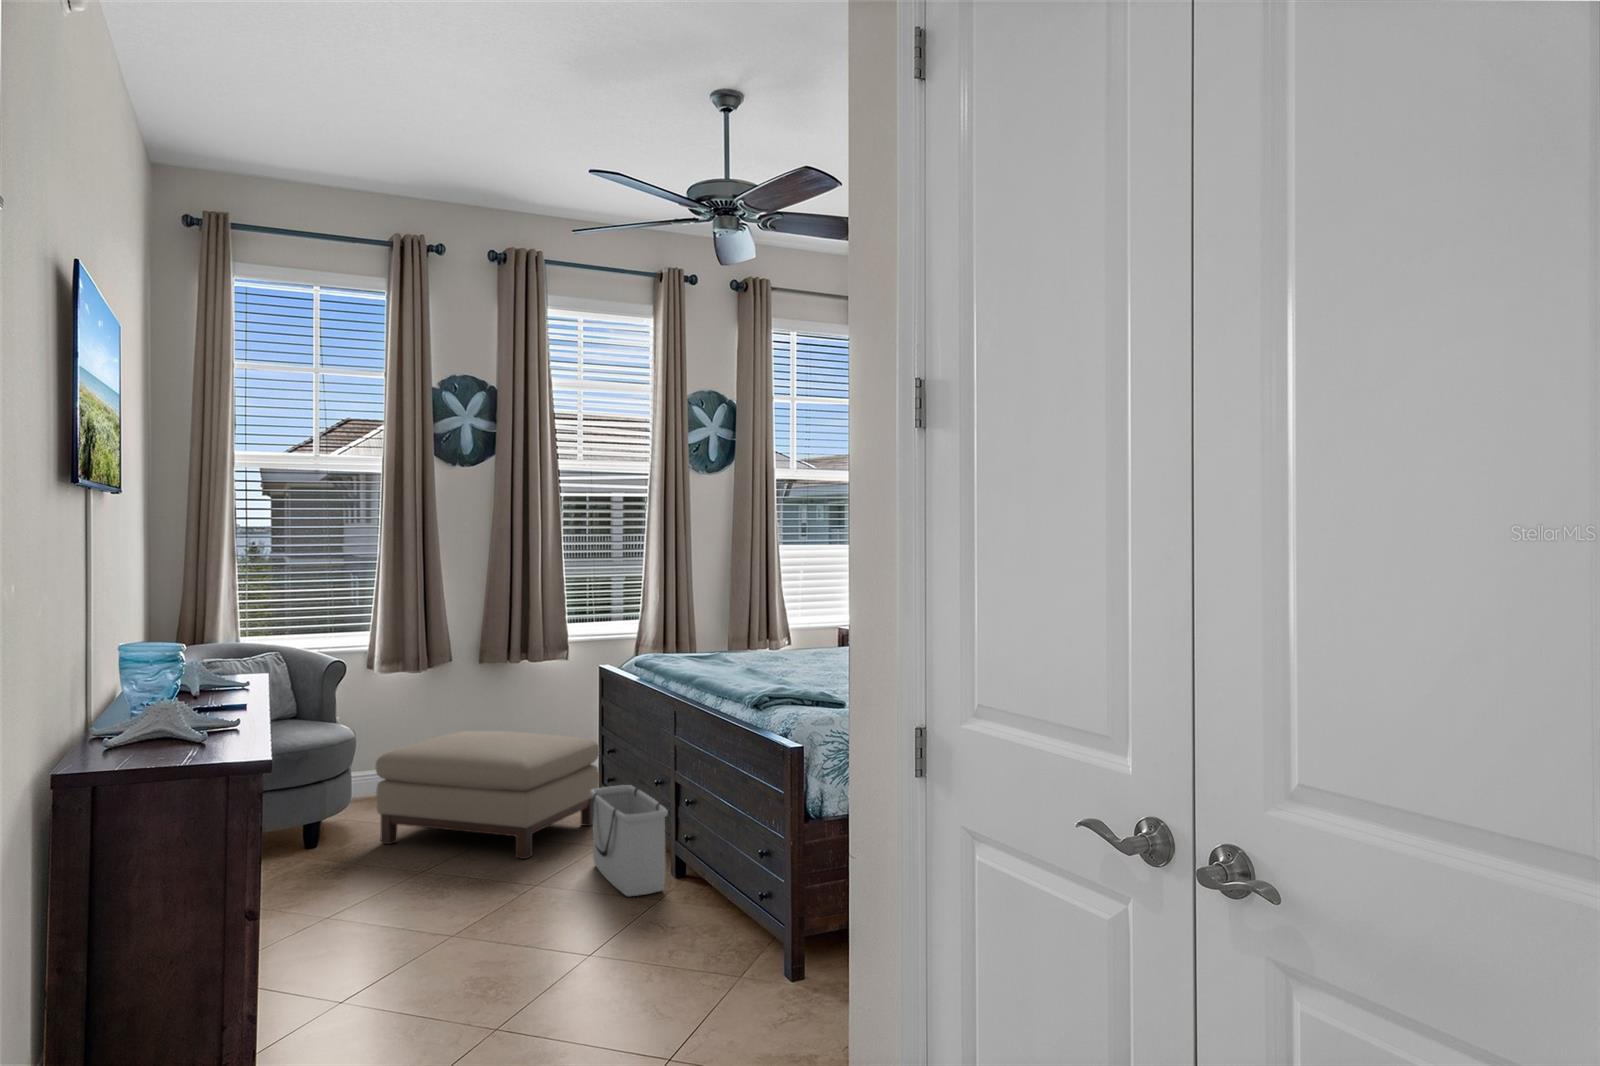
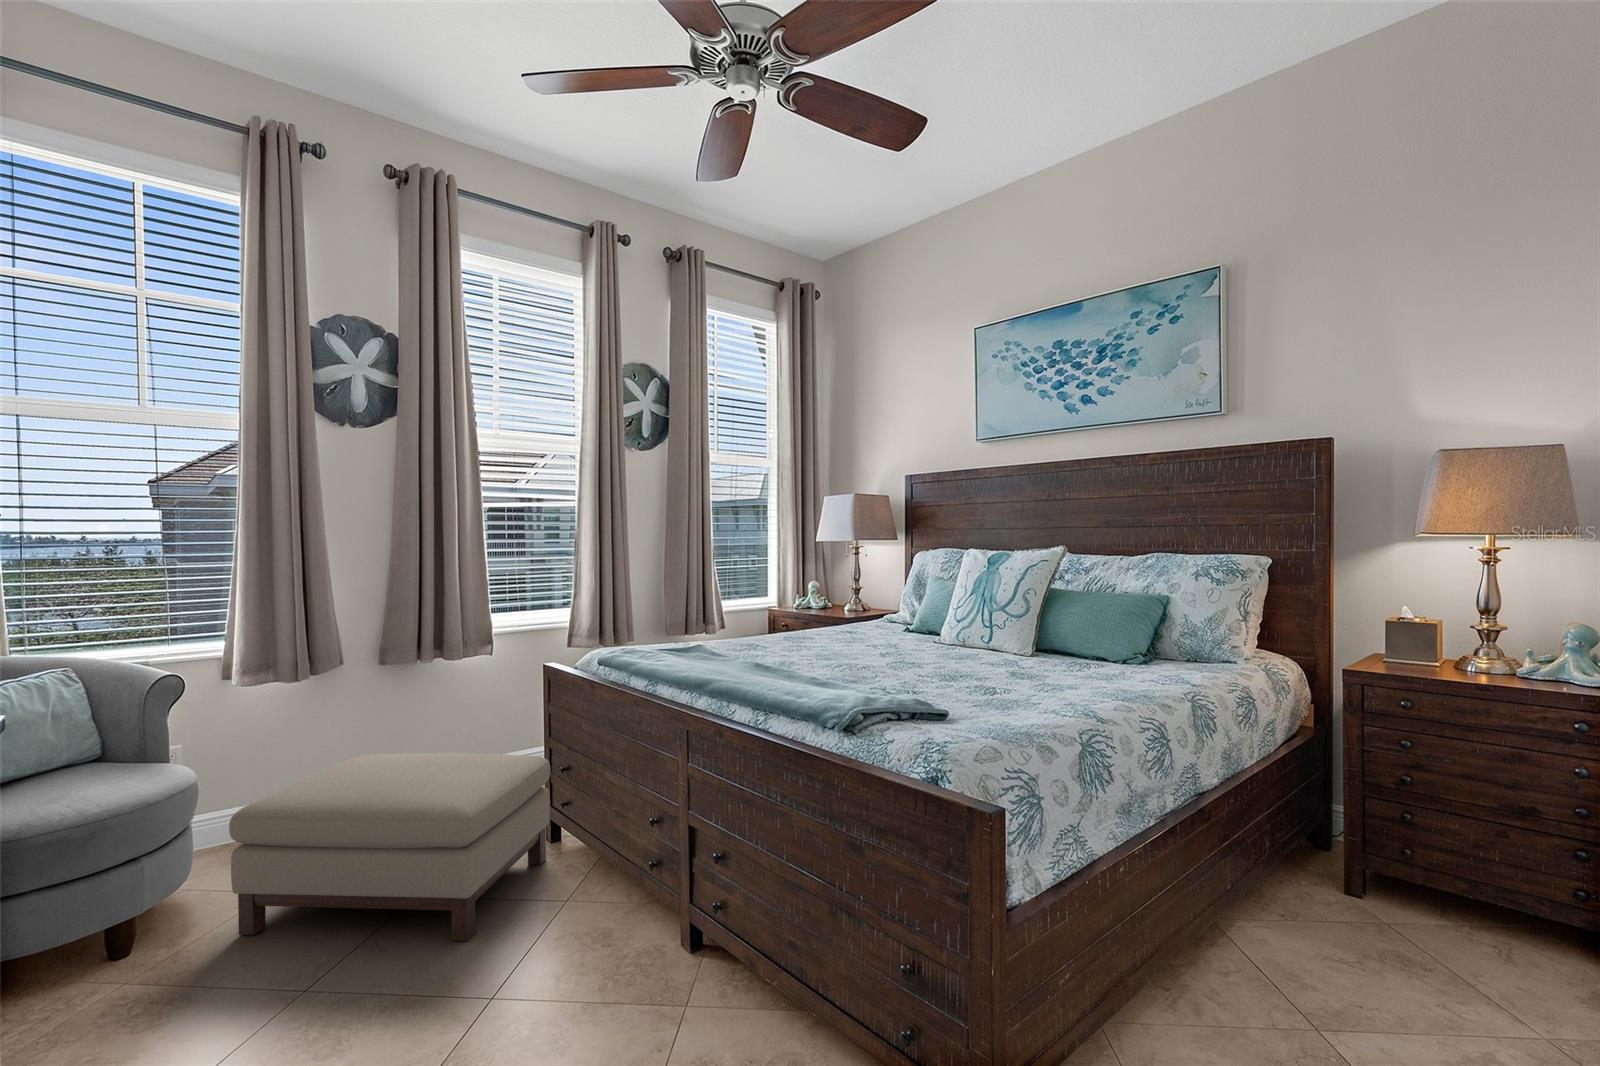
storage bin: present [590,785,668,896] -> none [562,824,693,1004]

